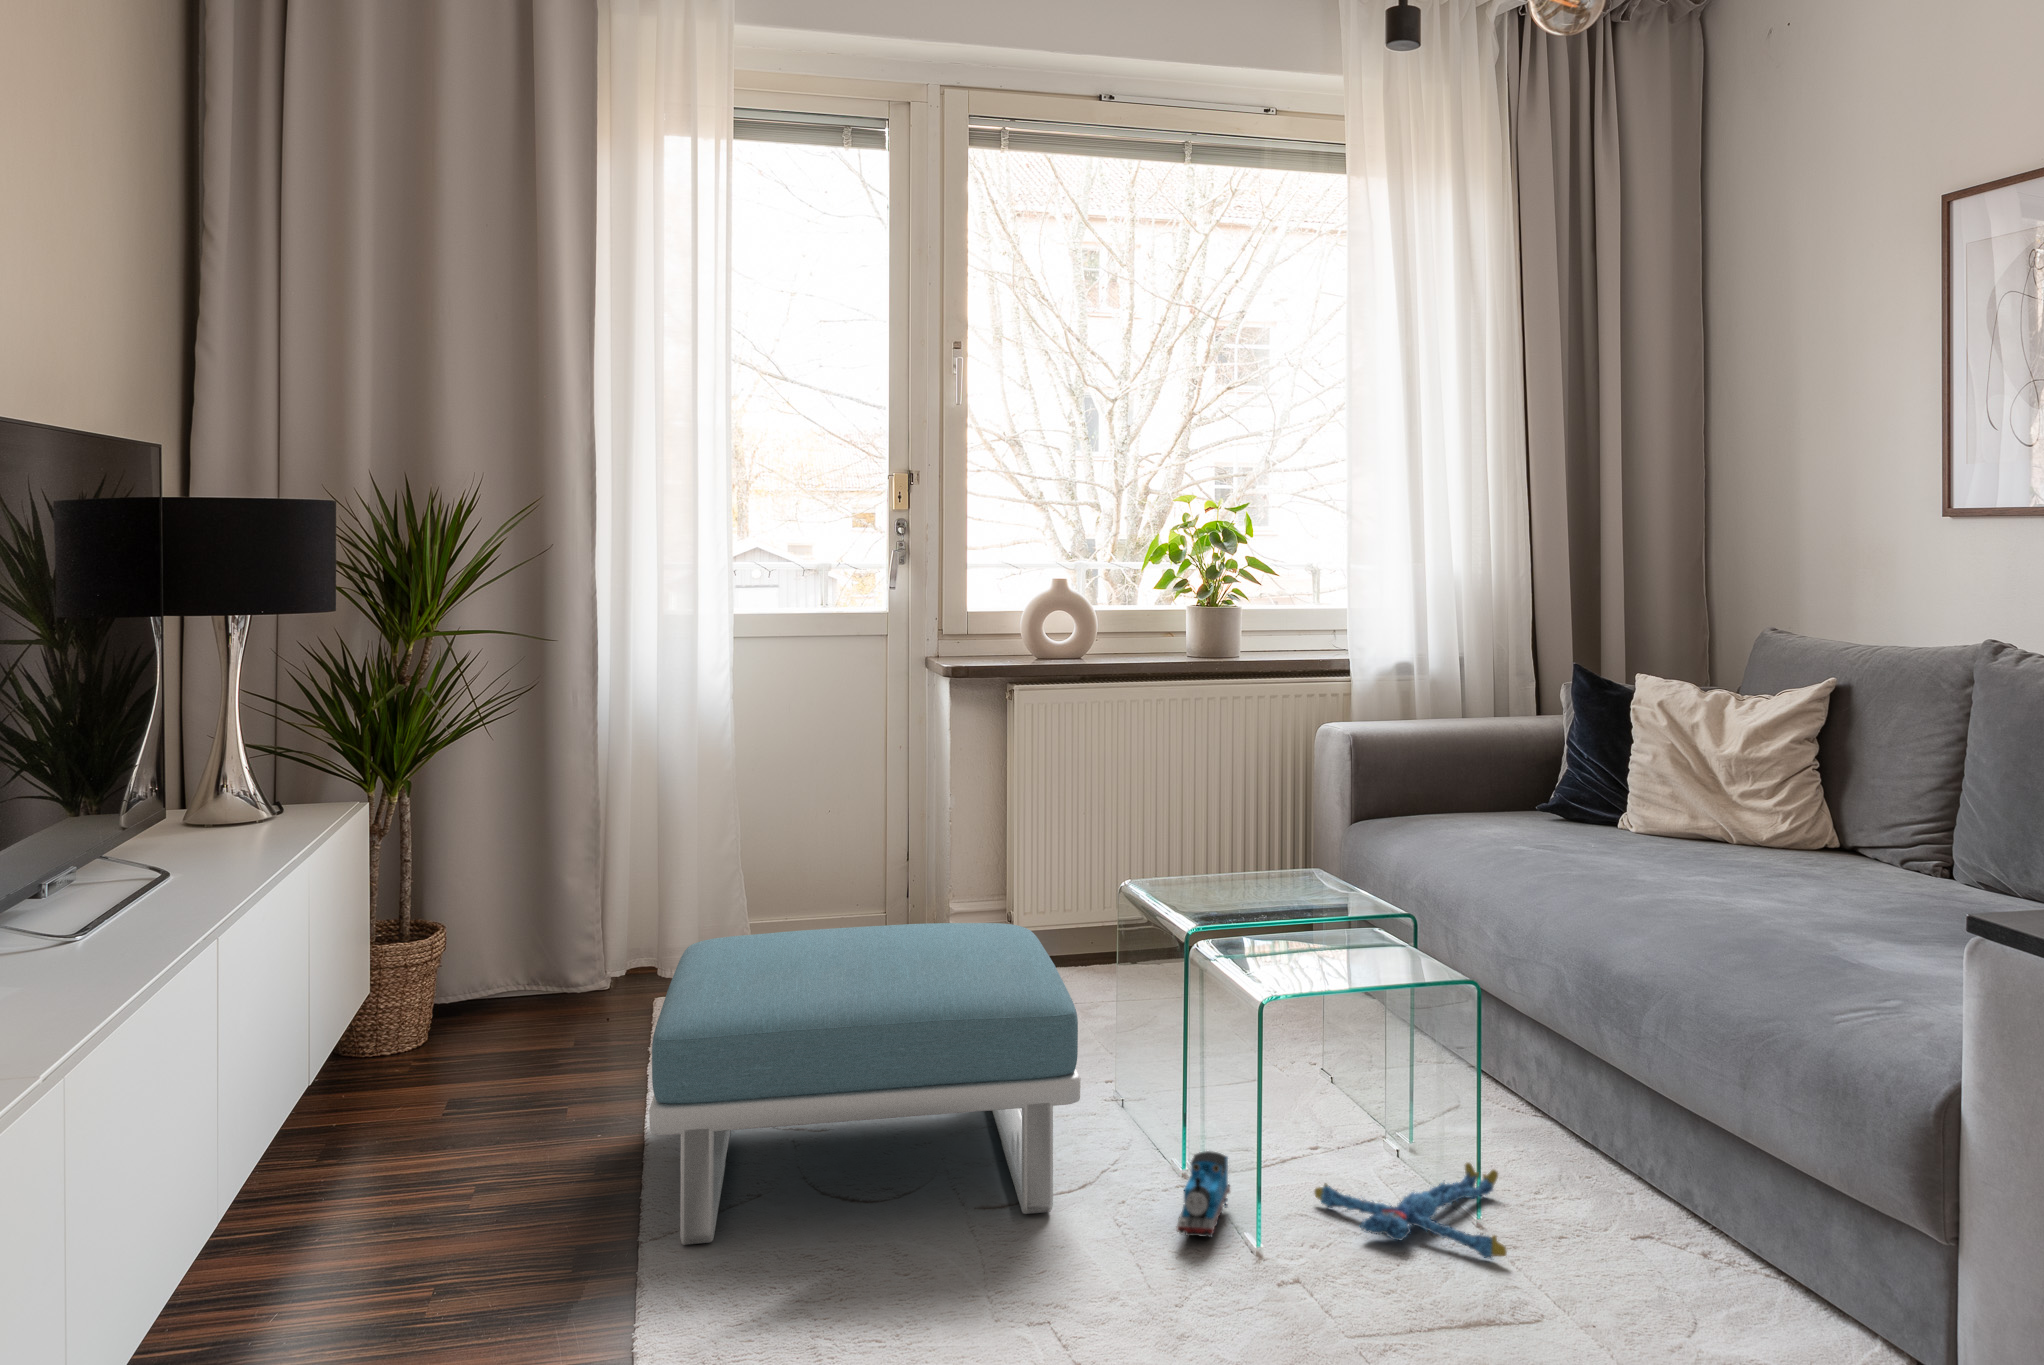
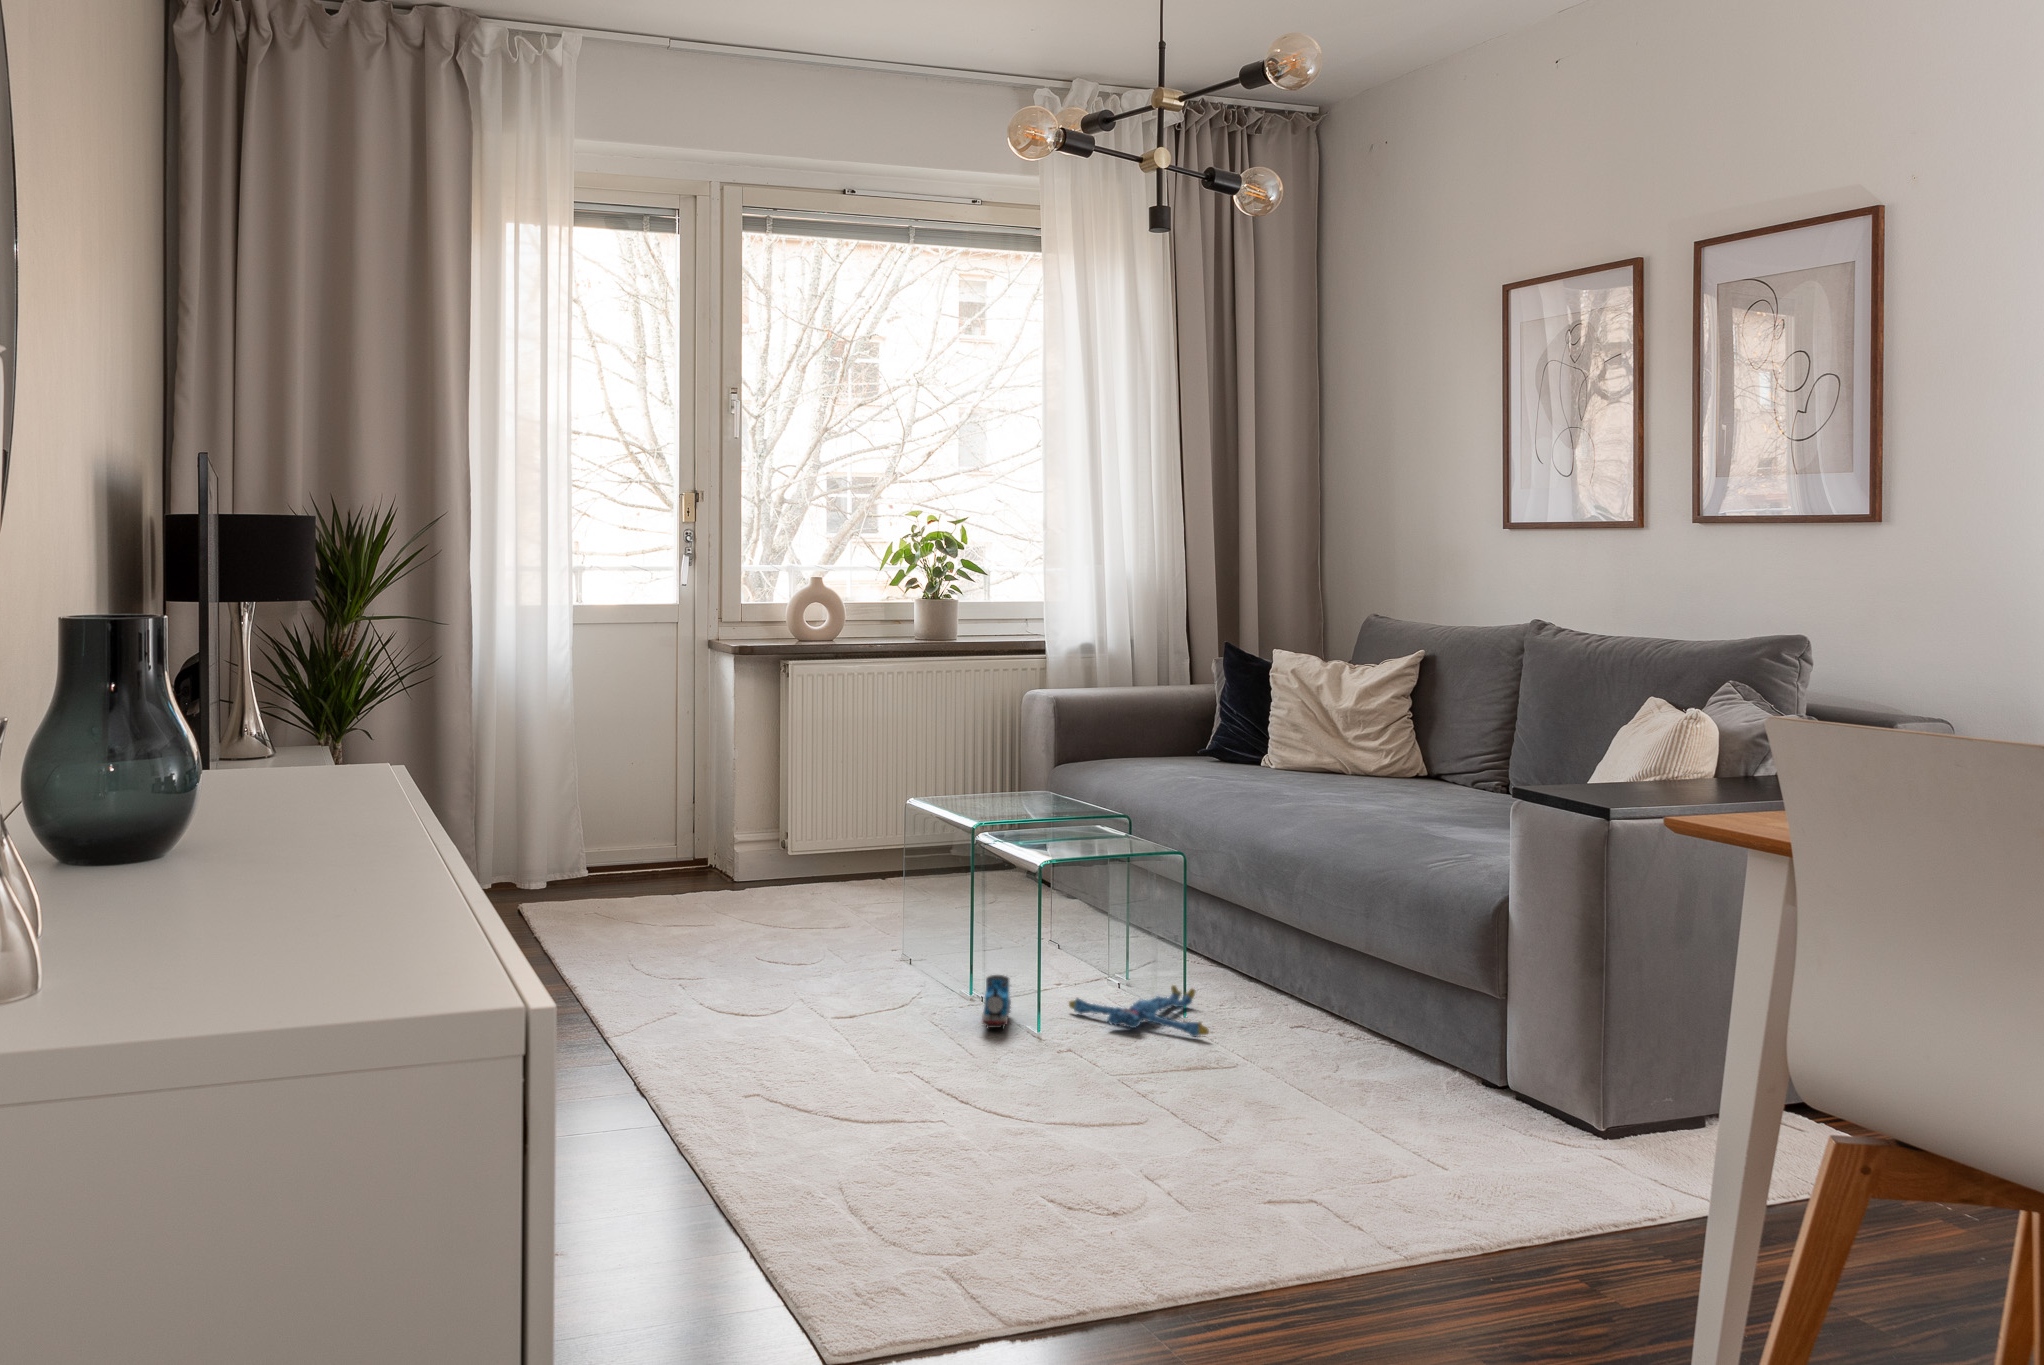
footstool: present [649,923,1081,1245] -> none [590,830,907,1037]

